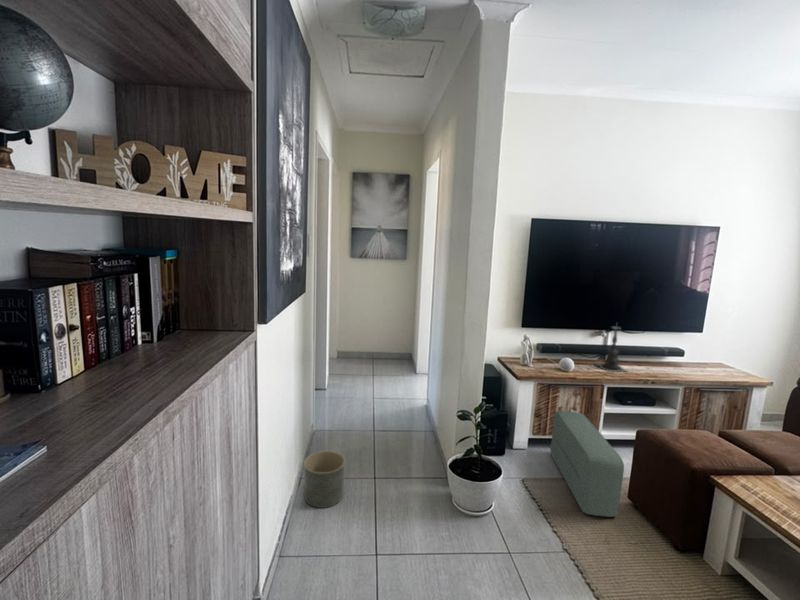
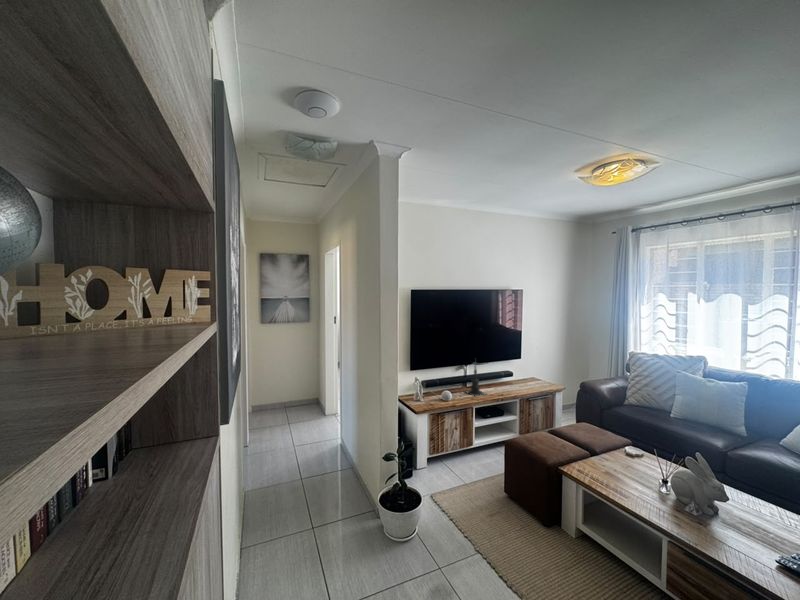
pouf: present [551,411,624,517] -> none [444,432,503,515]
planter: present [304,451,345,508] -> none [238,519,282,586]

